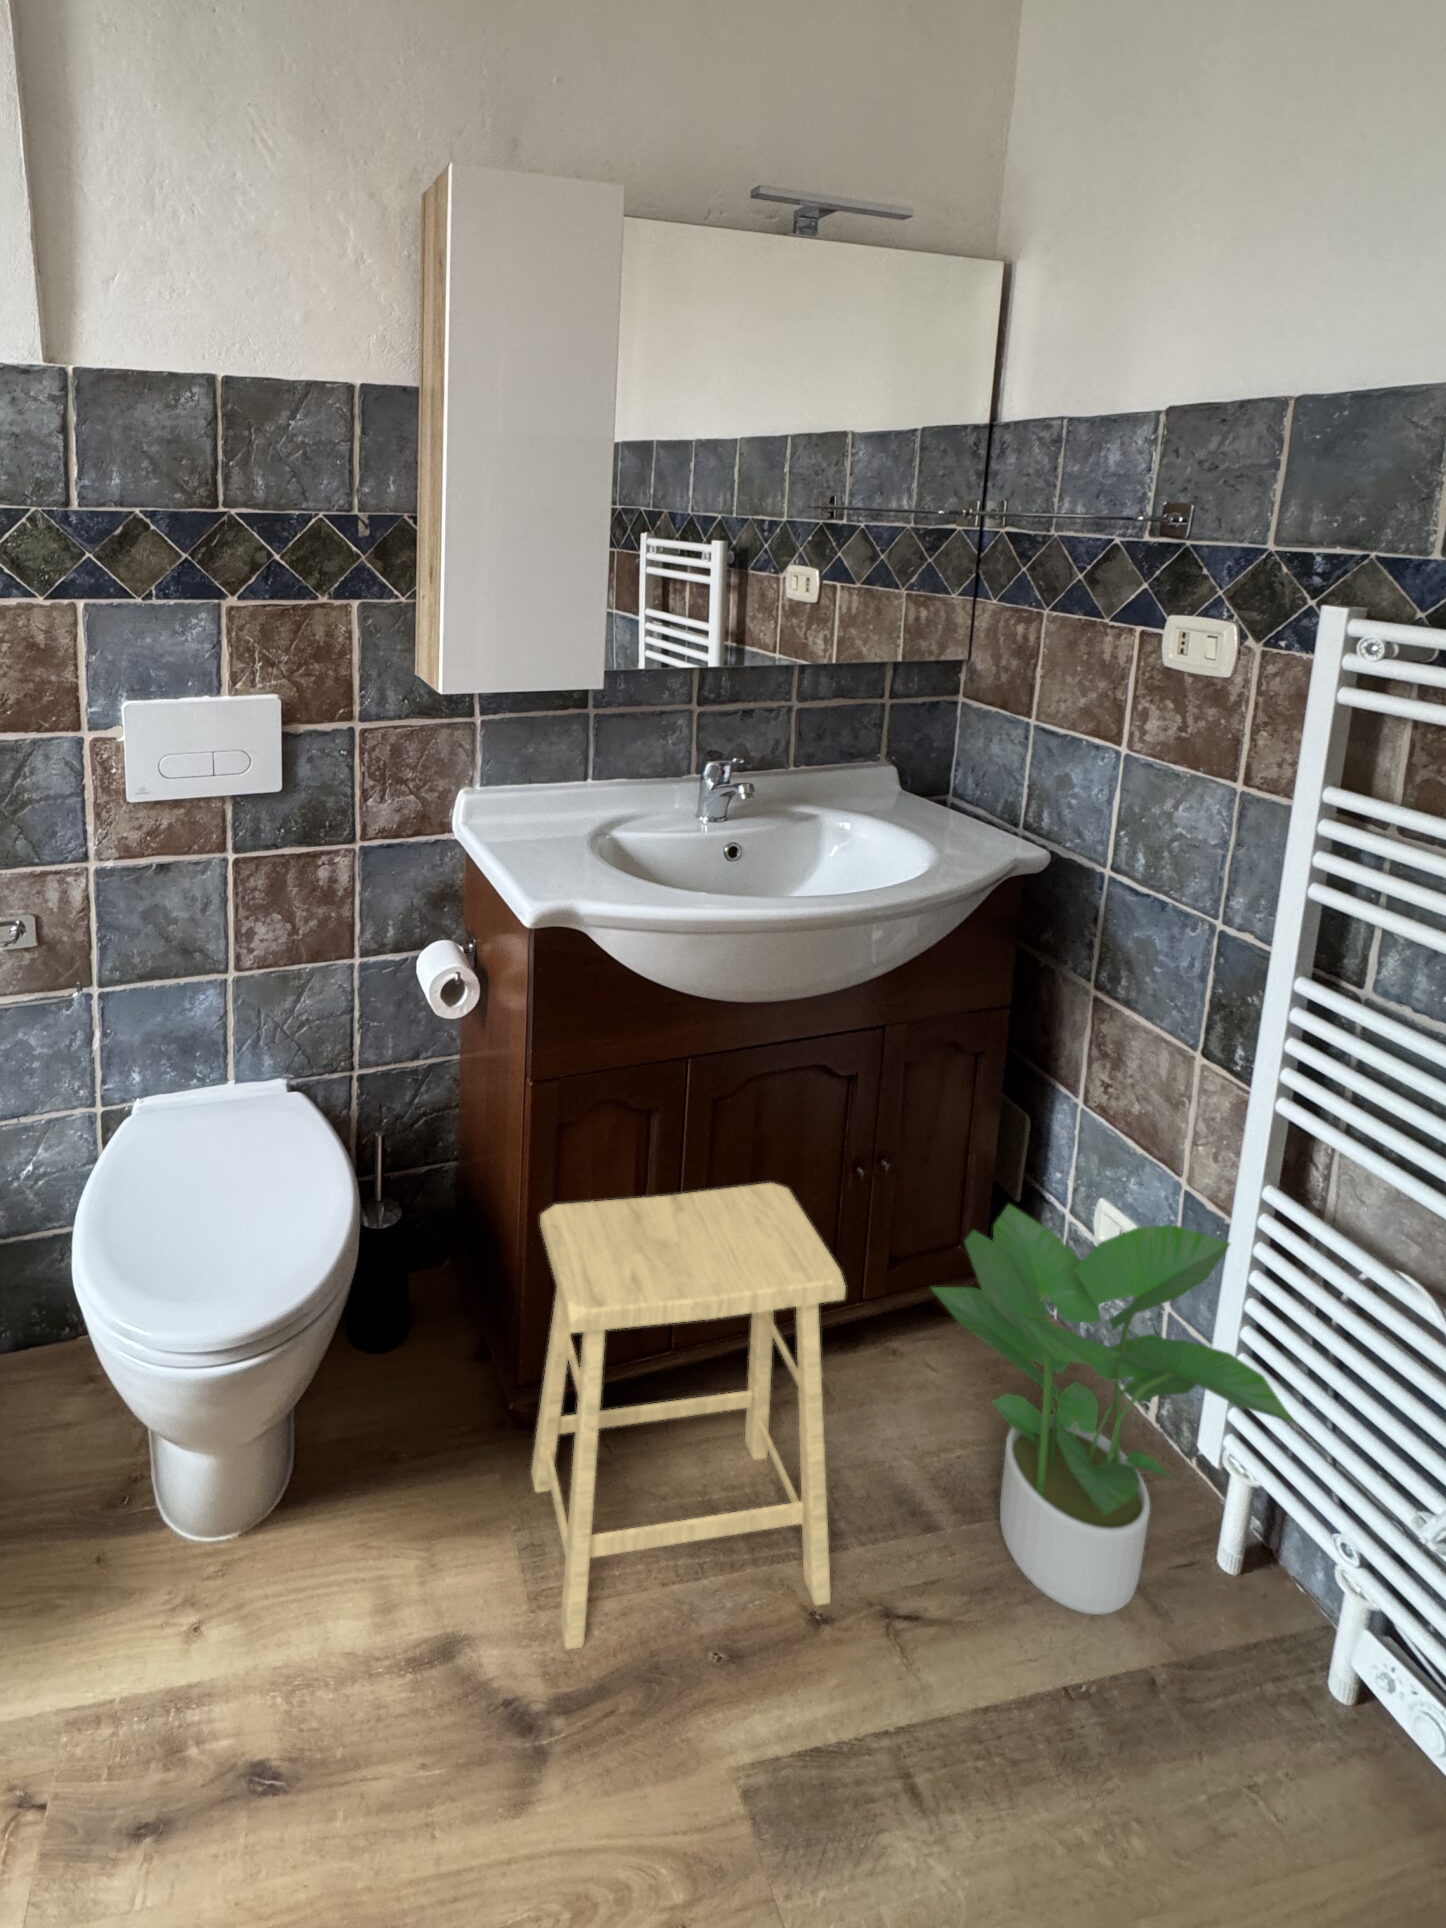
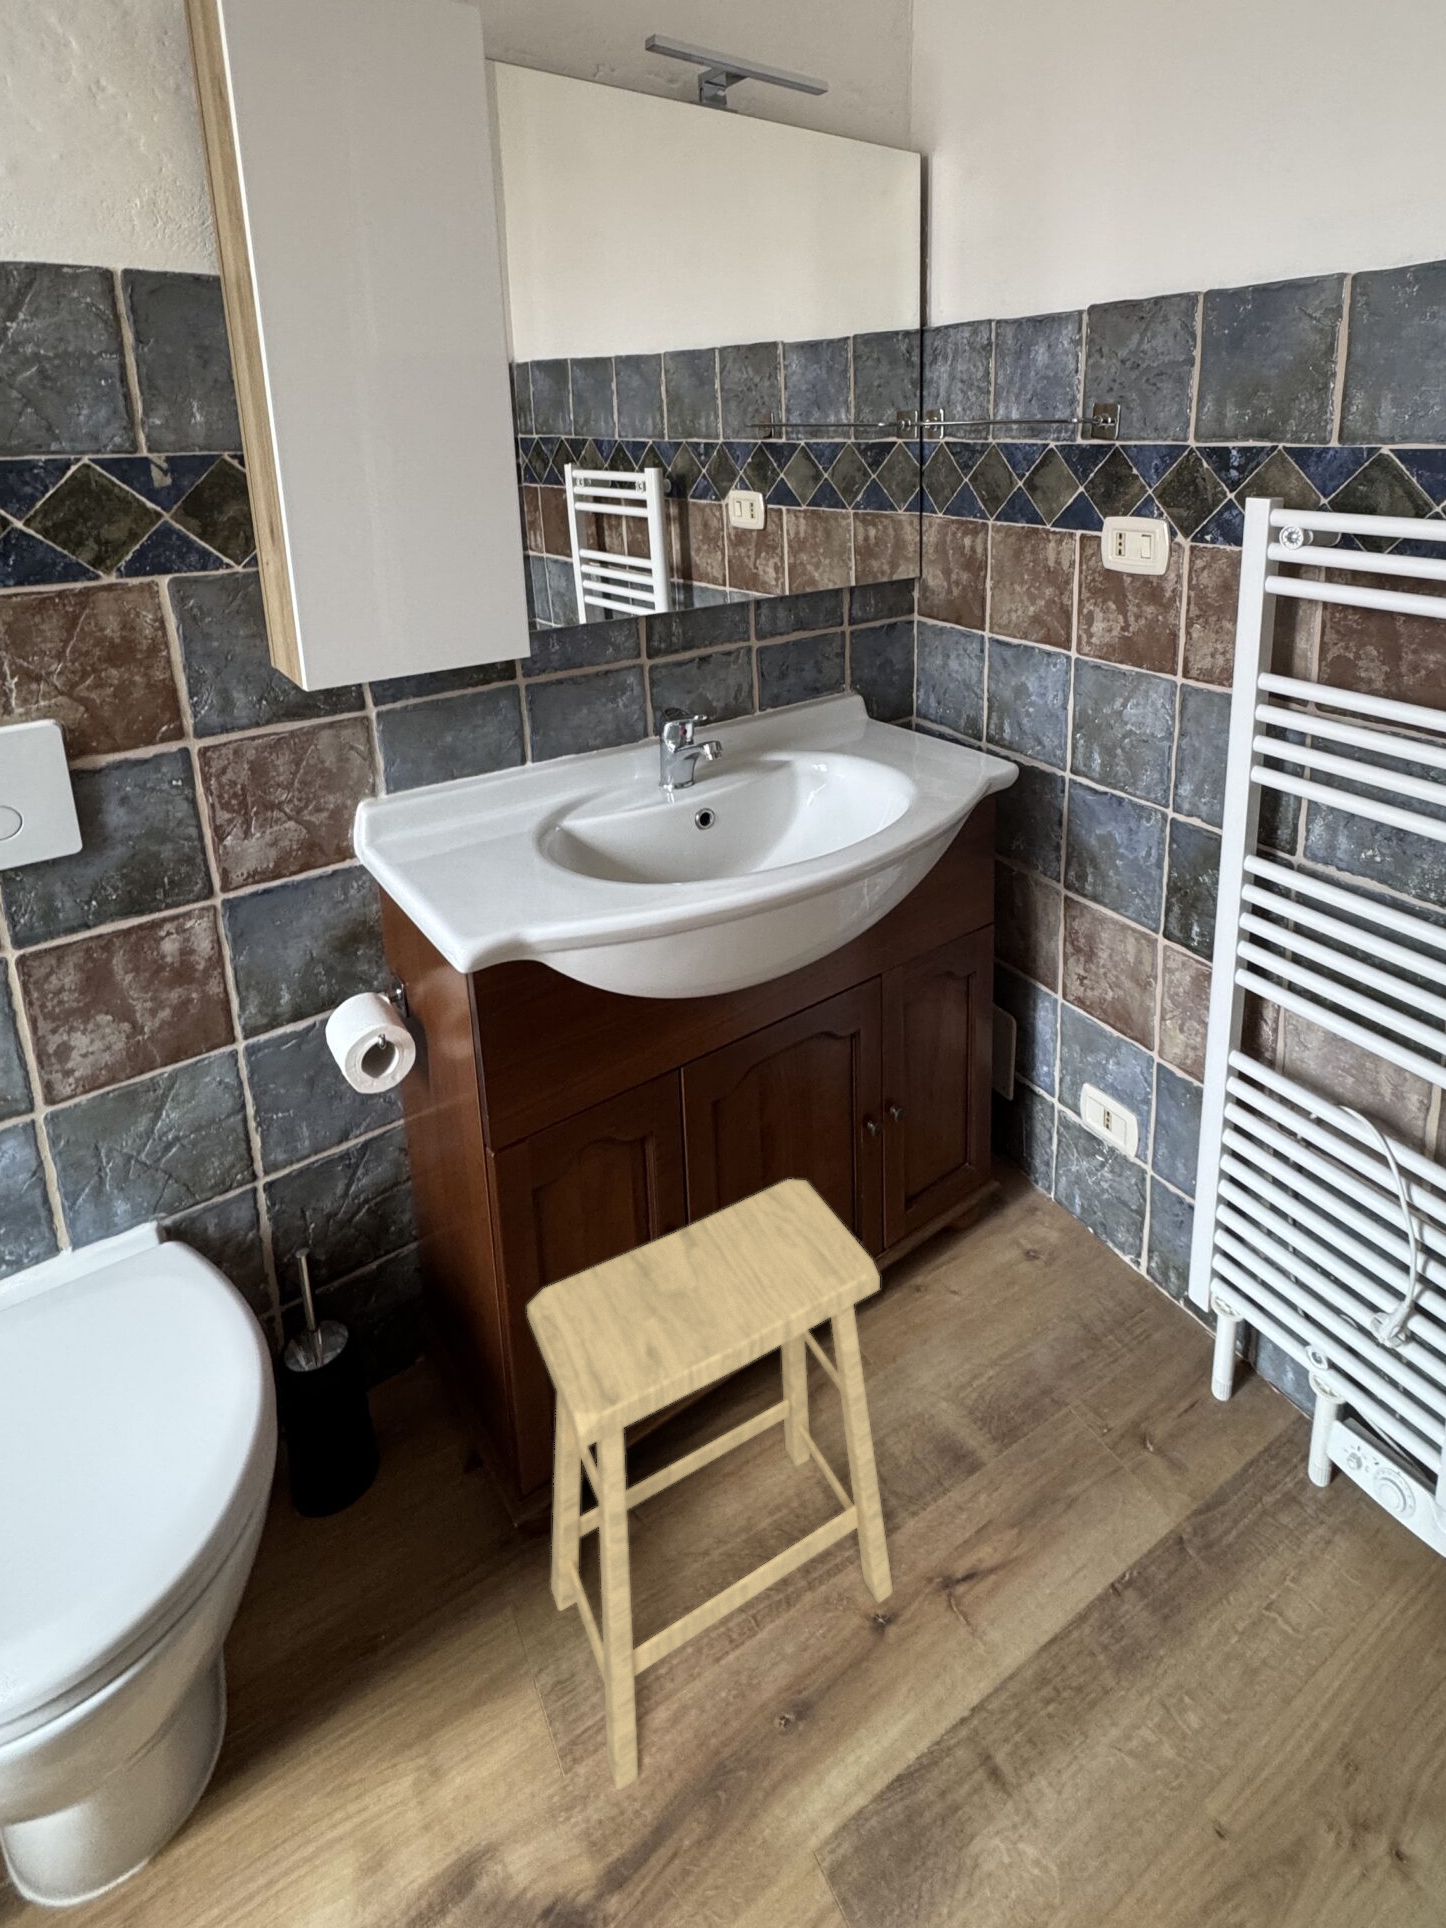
potted plant: present [931,1204,1293,1615] -> none [952,1107,1278,1495]

